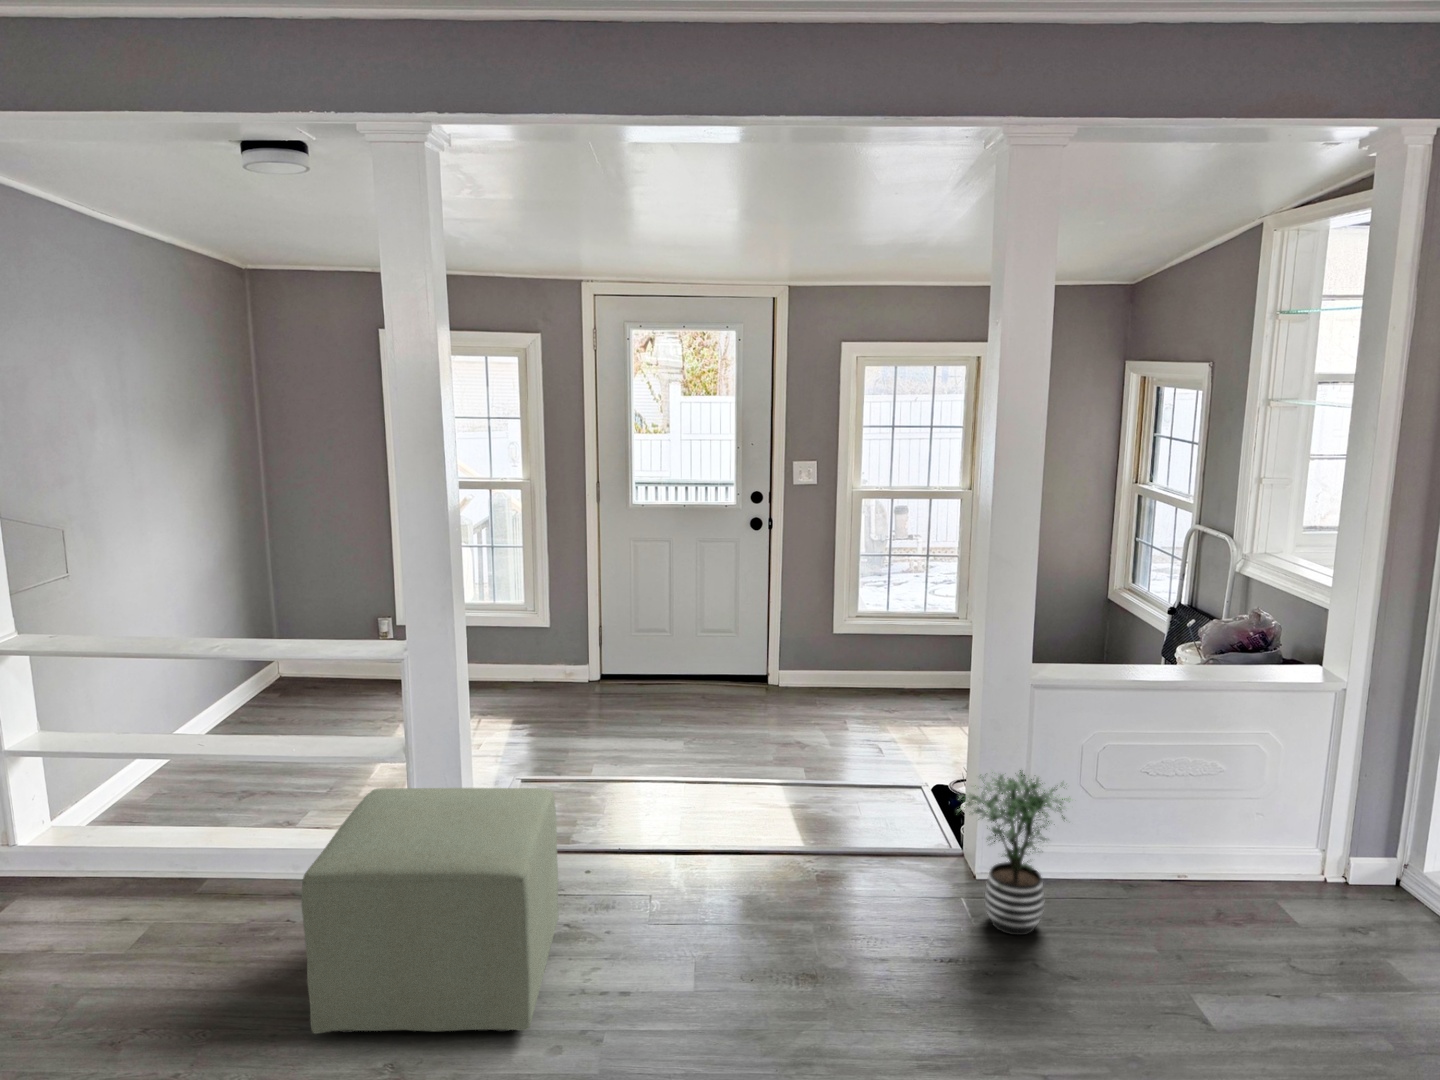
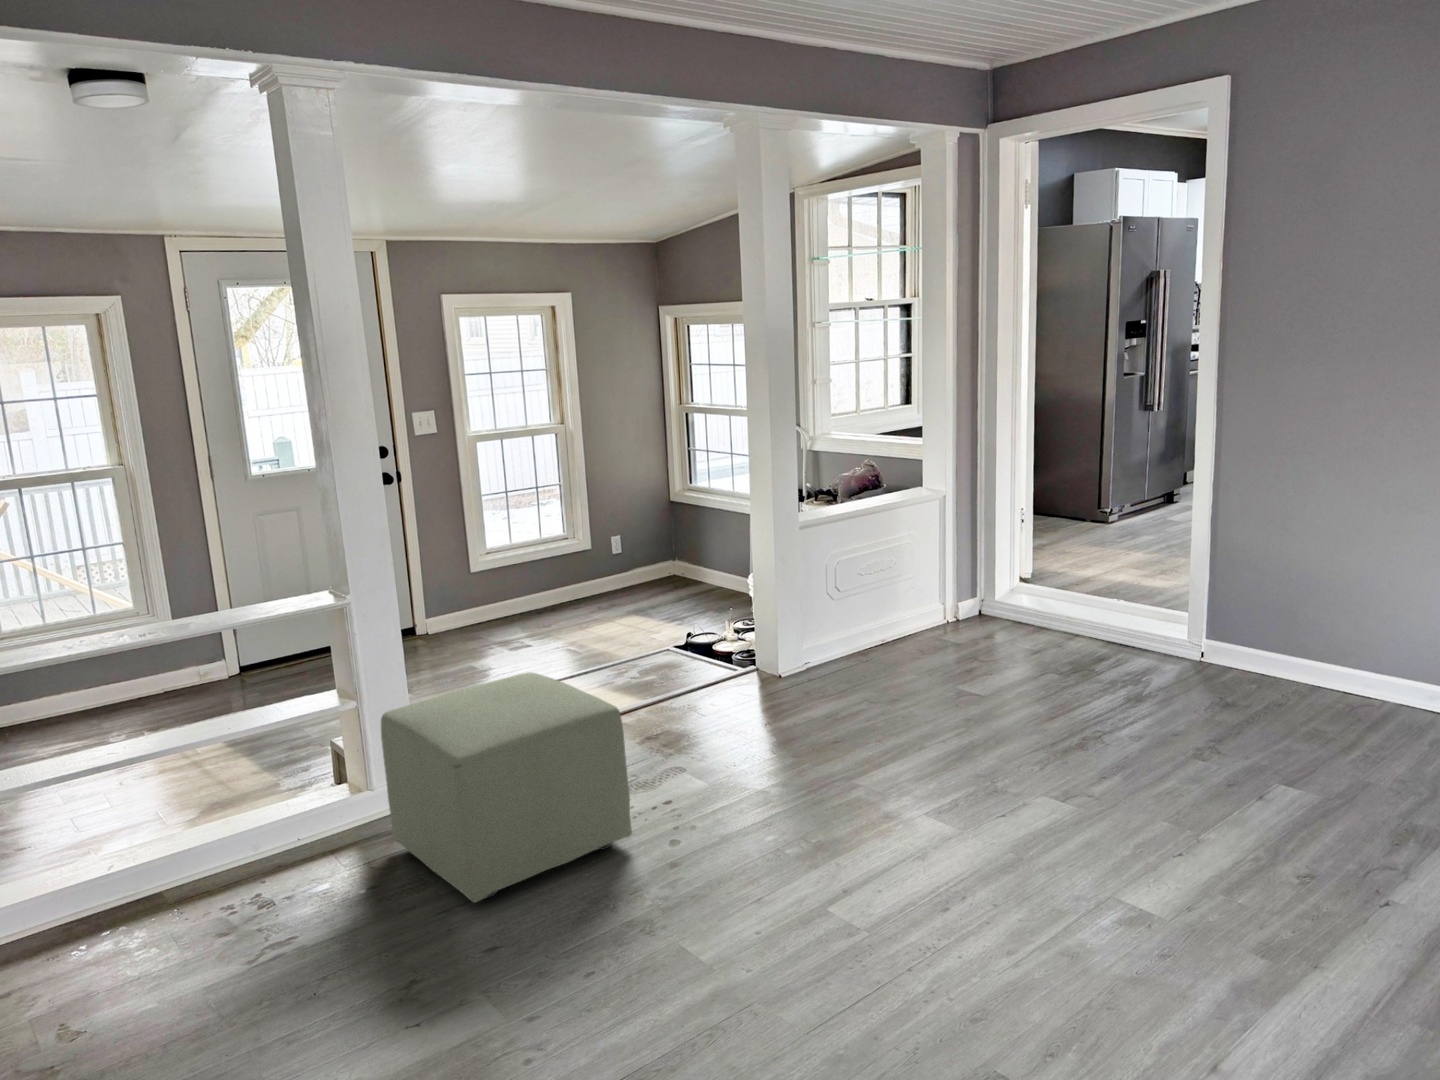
potted plant: present [959,770,1071,935] -> none [775,580,856,696]

